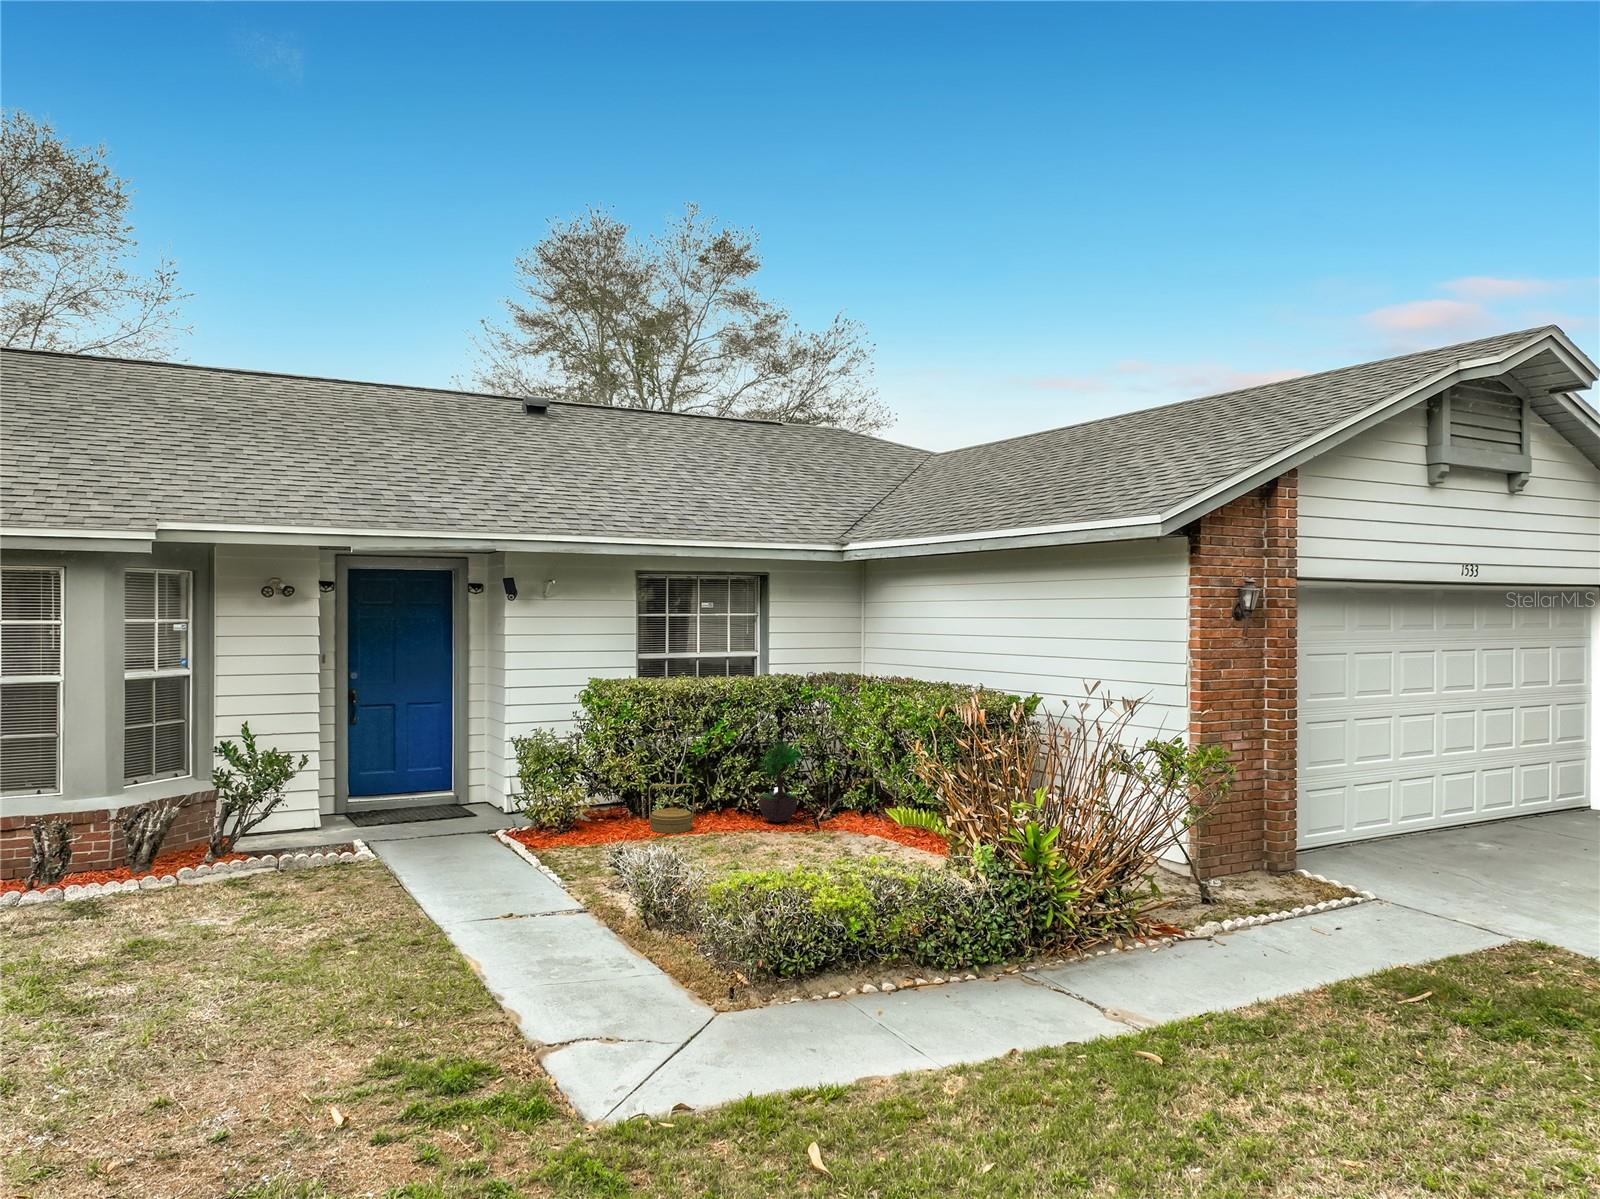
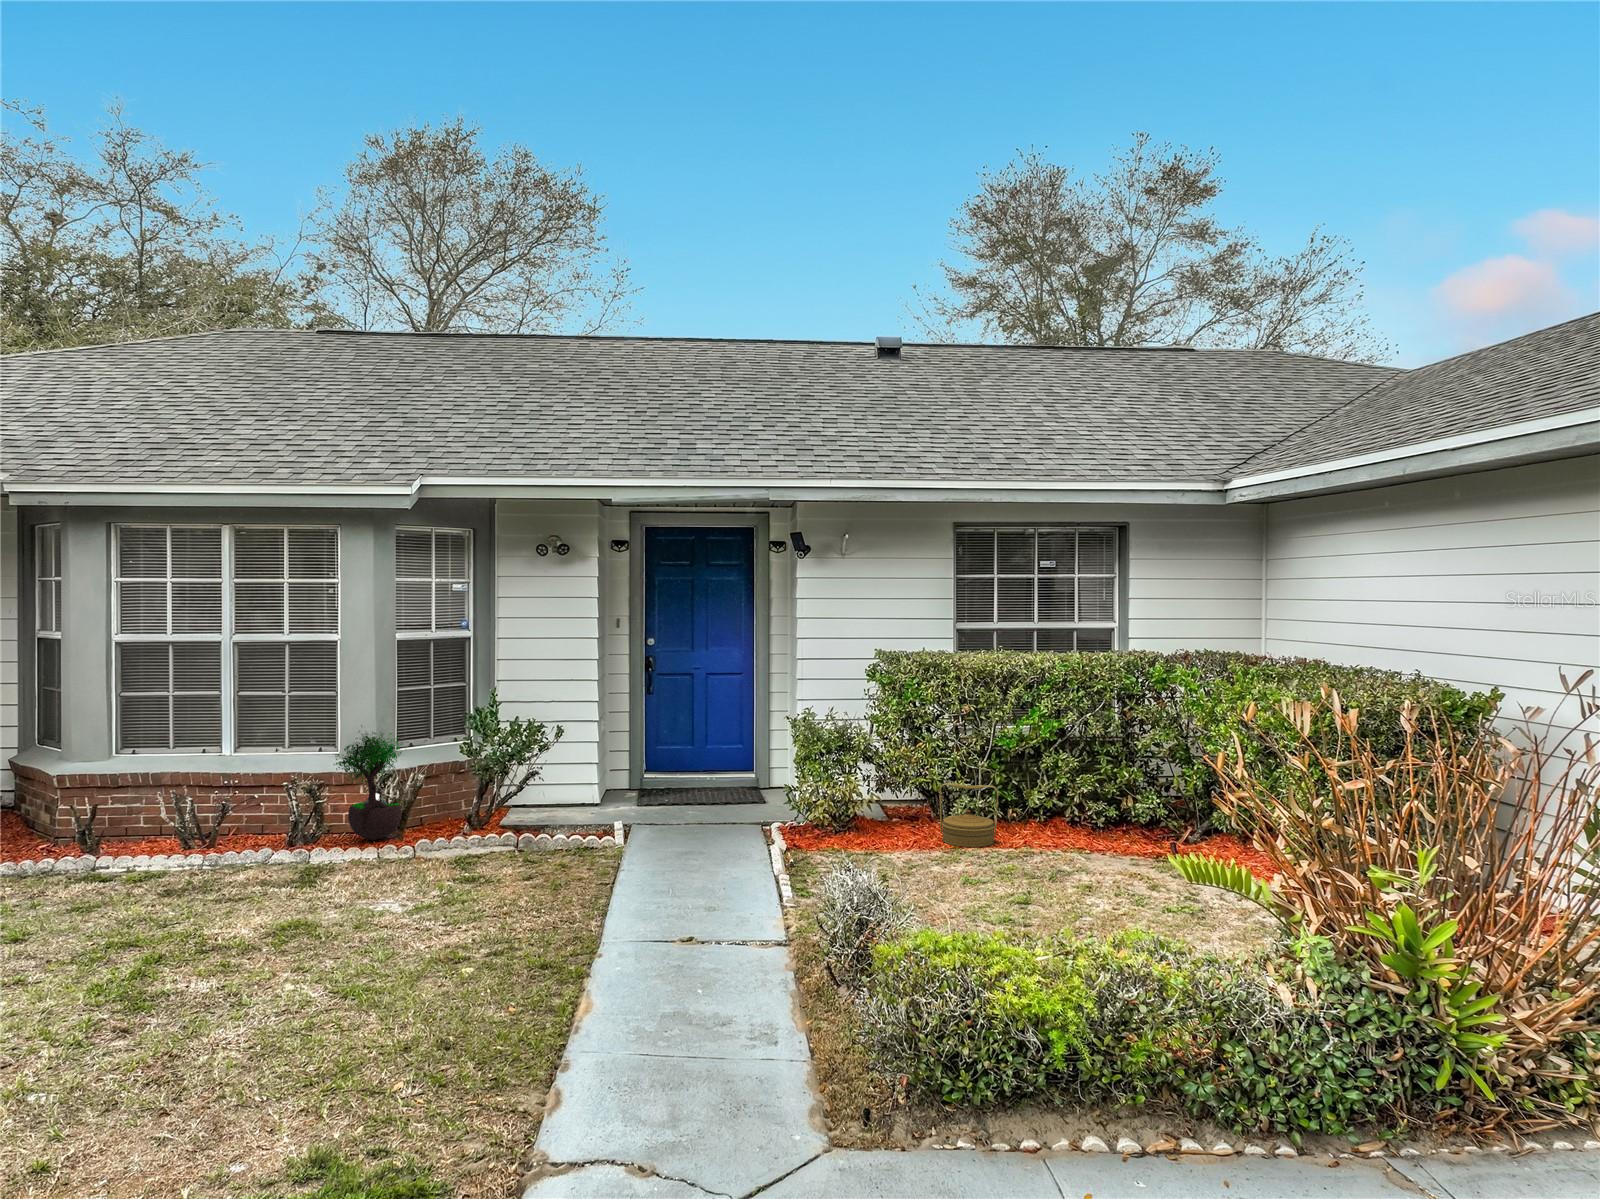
potted tree: present [757,741,802,822] -> present [334,725,406,840]

